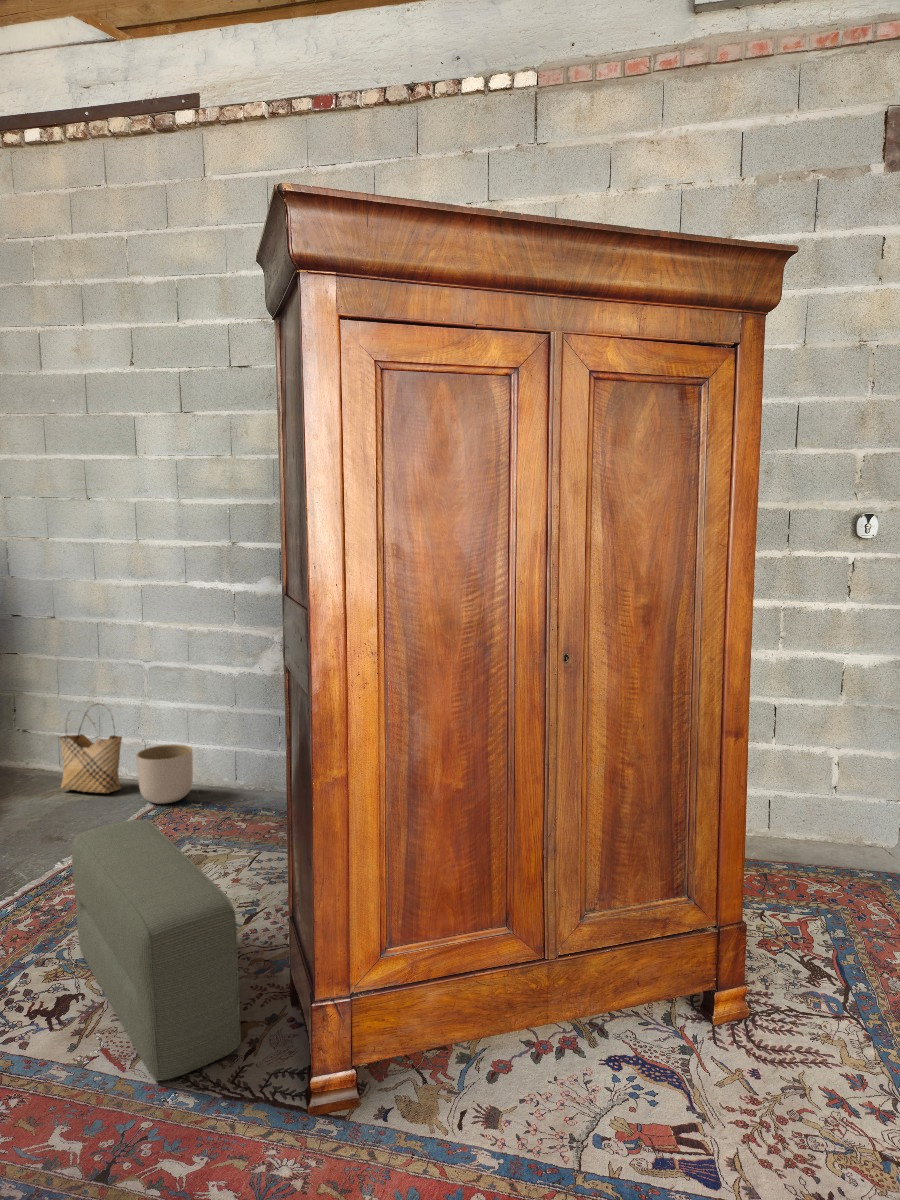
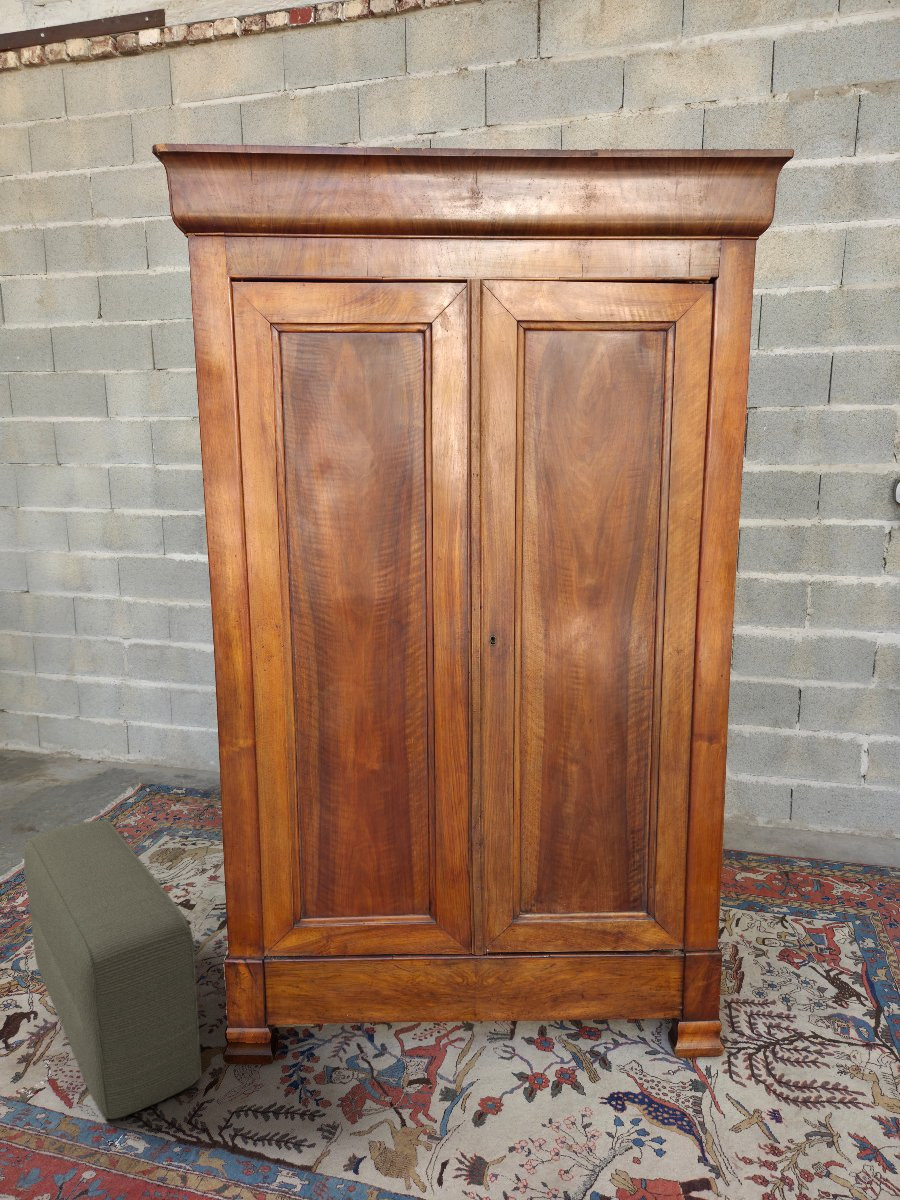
woven basket: present [60,704,122,793] -> none [33,684,99,780]
planter: present [136,744,193,804] -> none [113,728,174,792]

